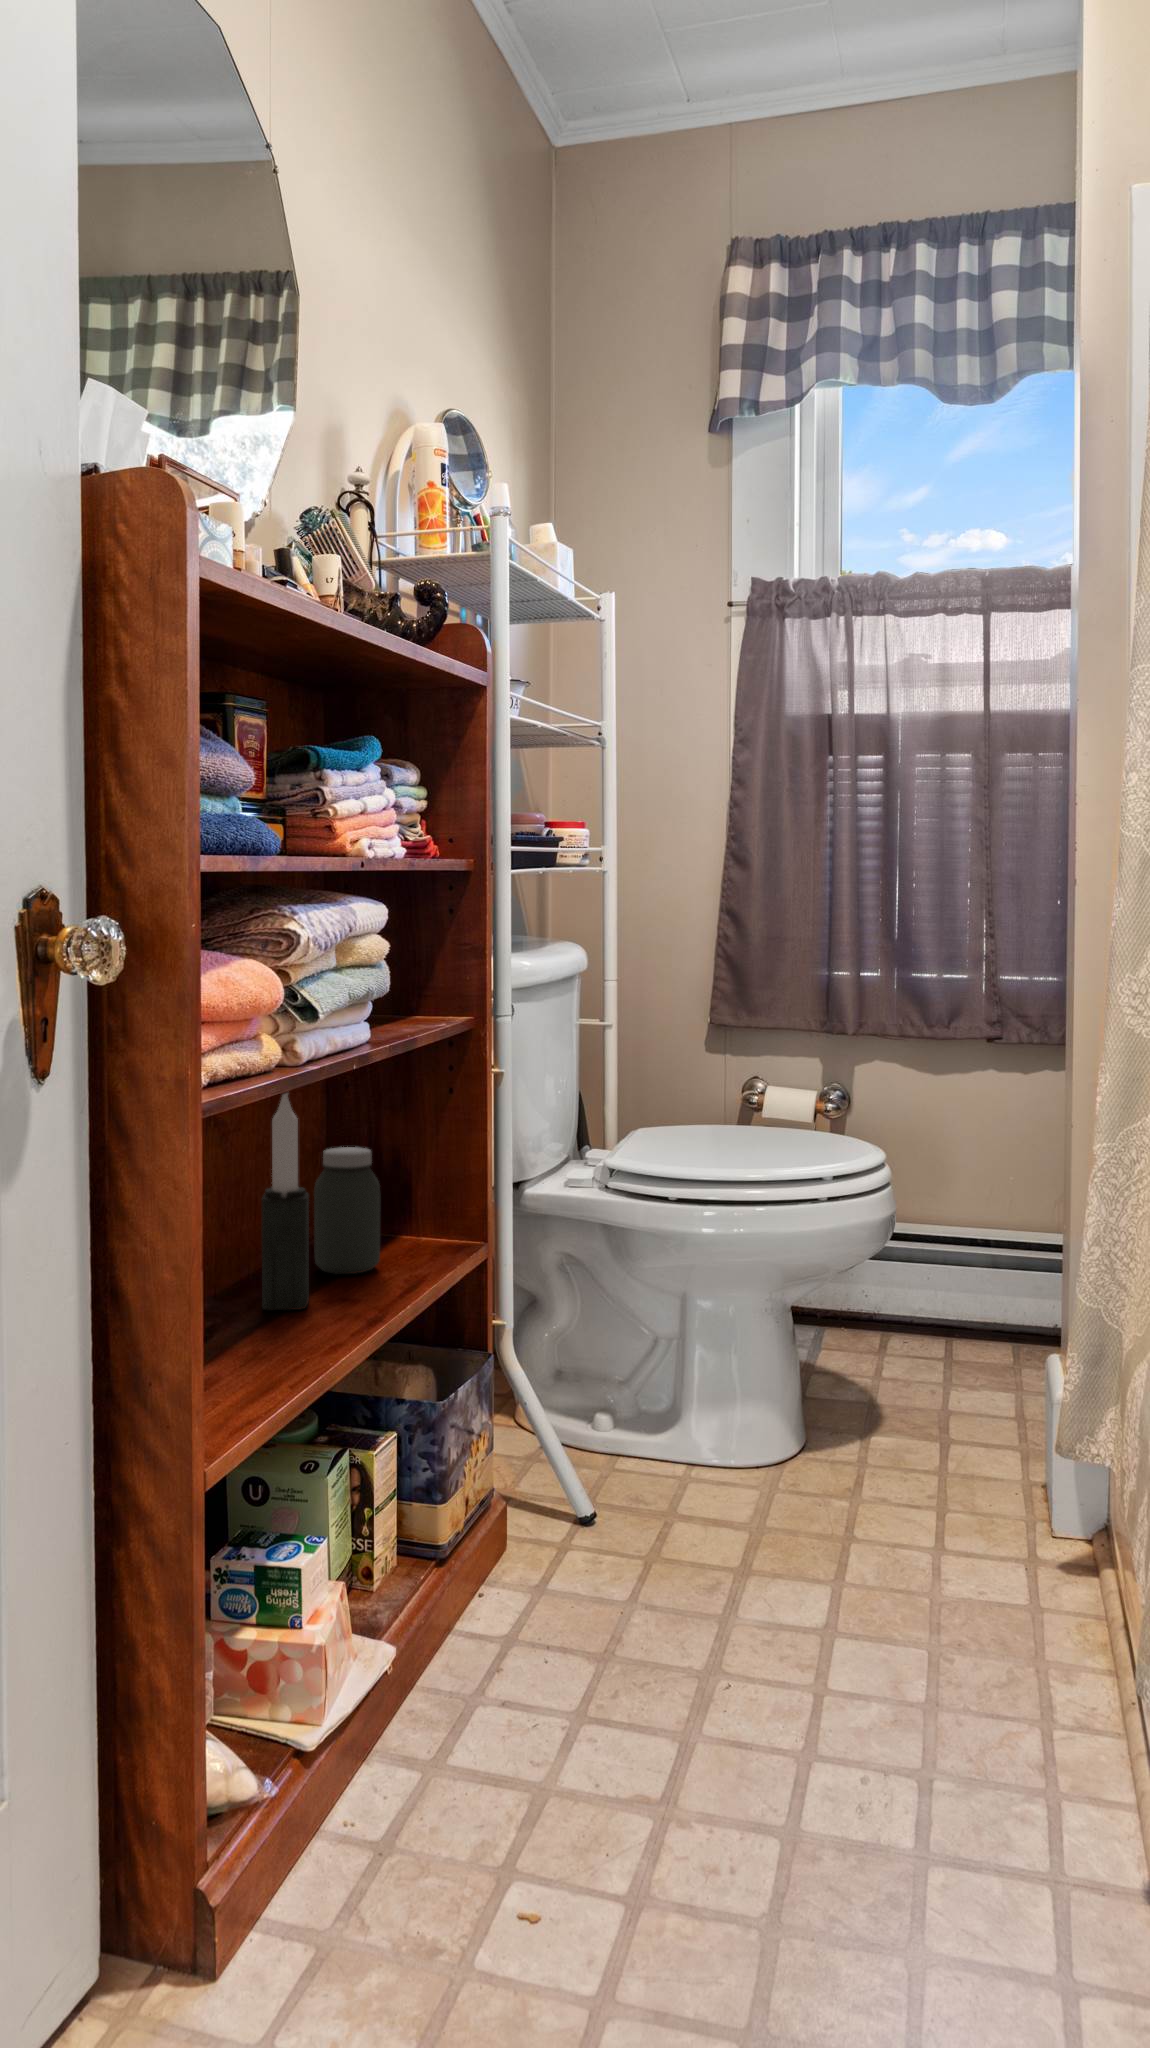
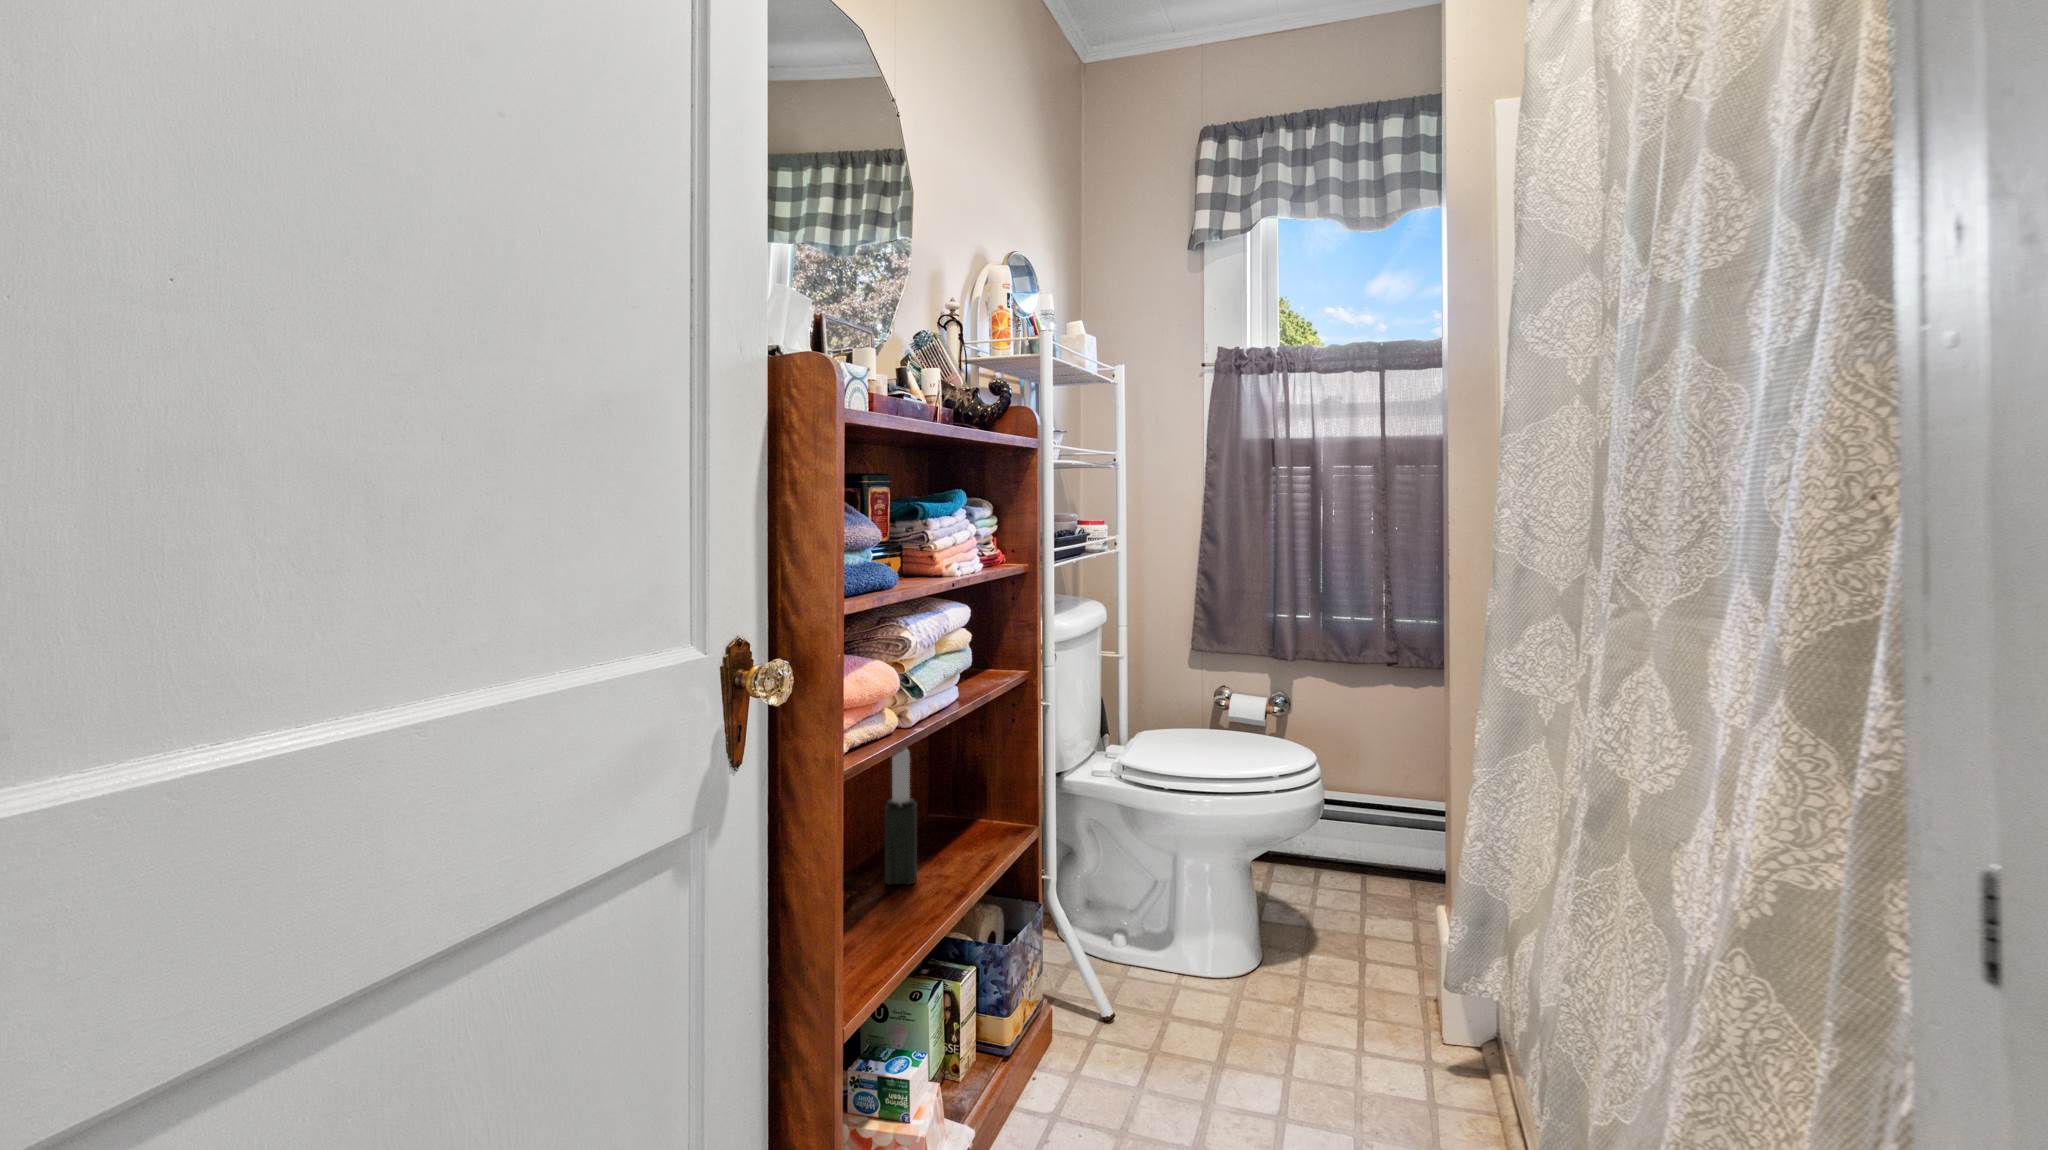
jar: present [314,1147,380,1274] -> none [921,764,965,853]

